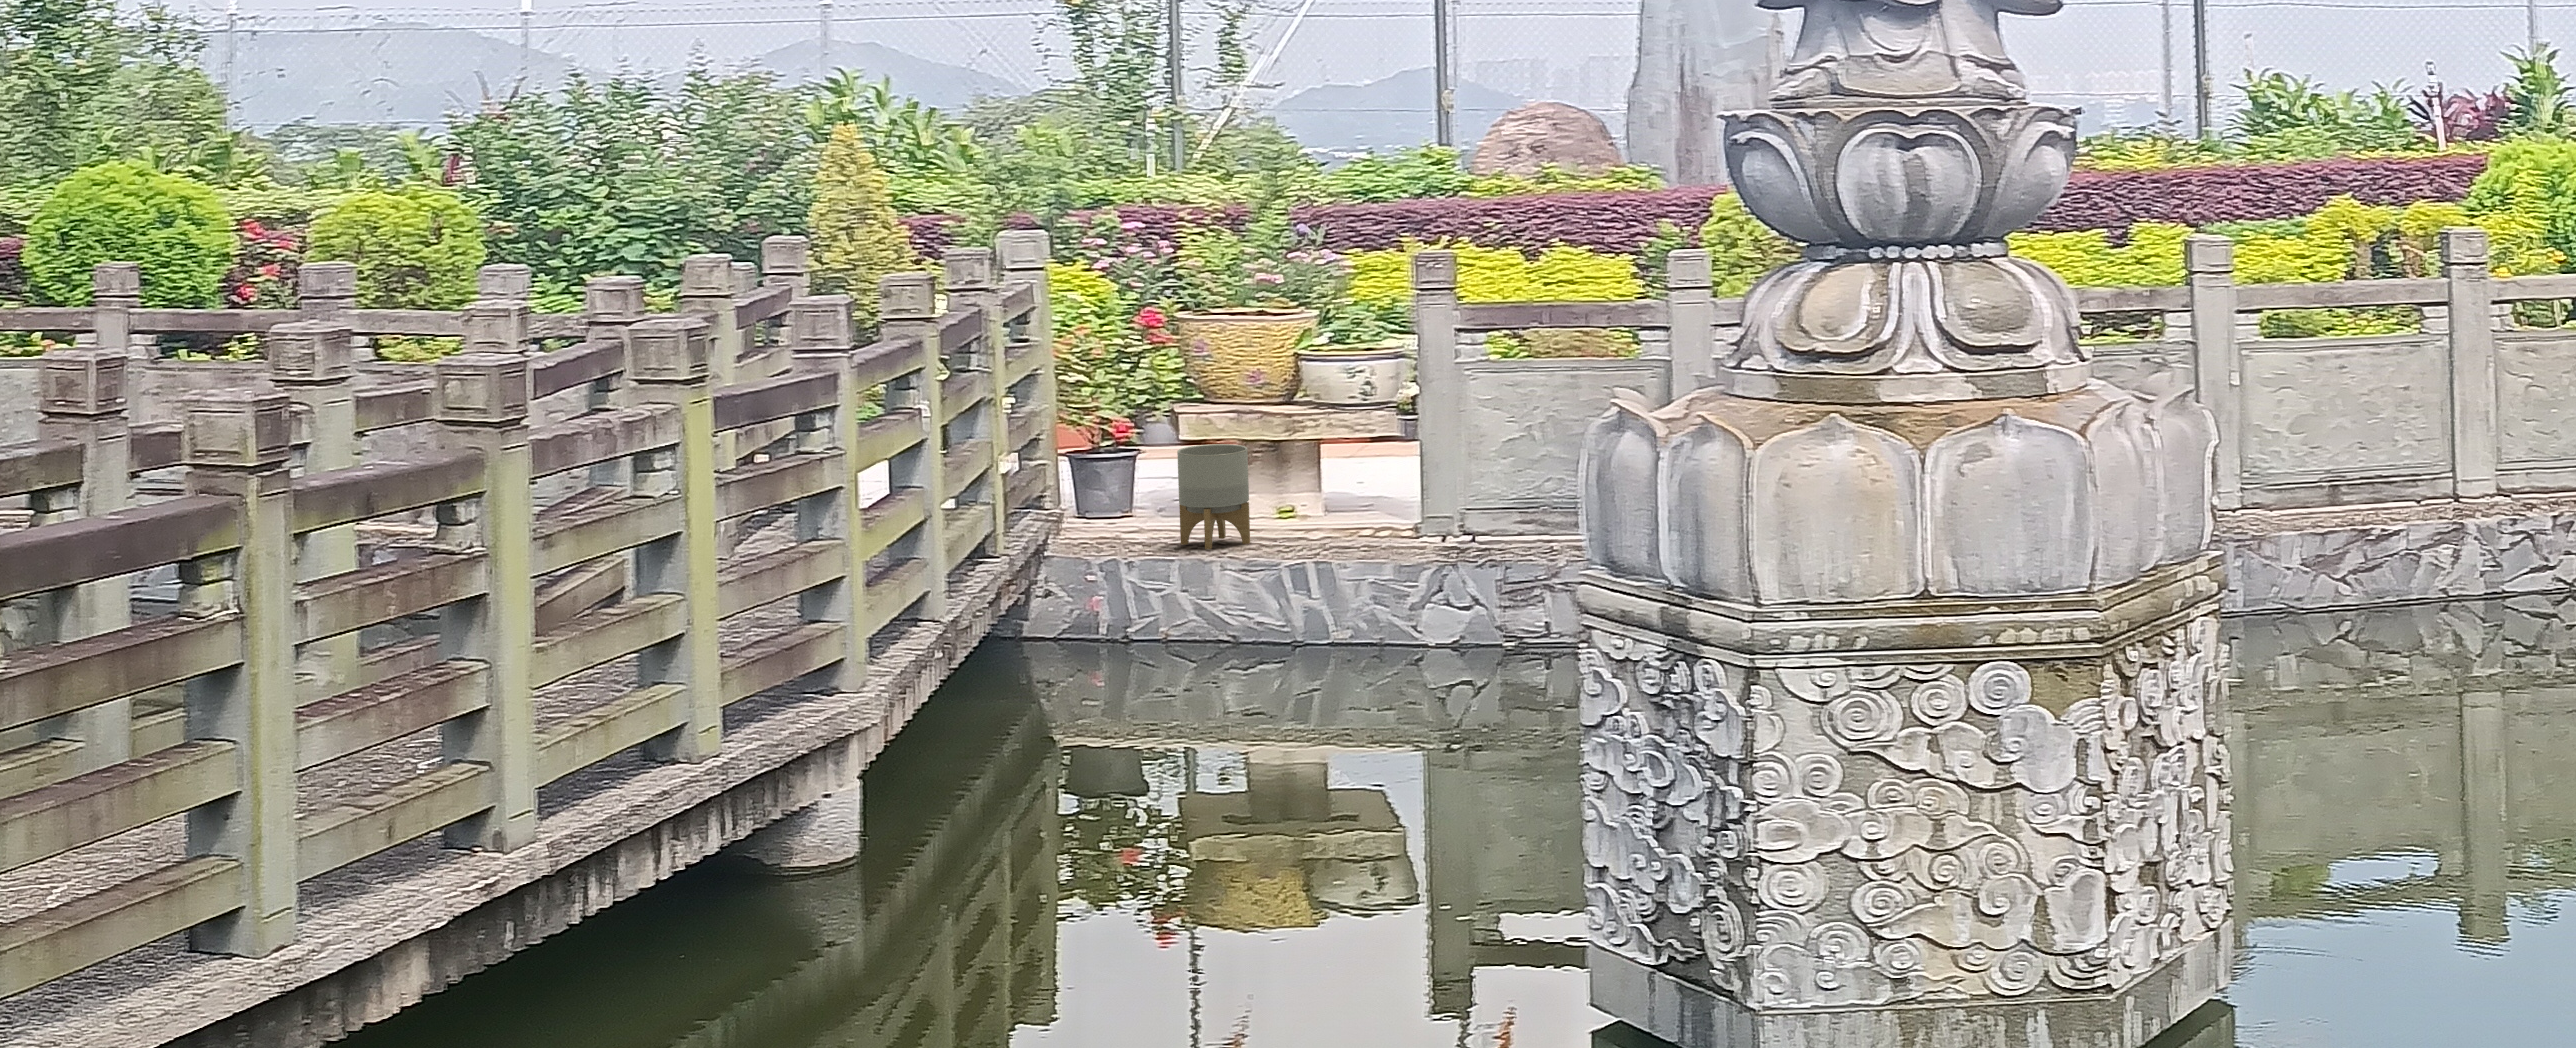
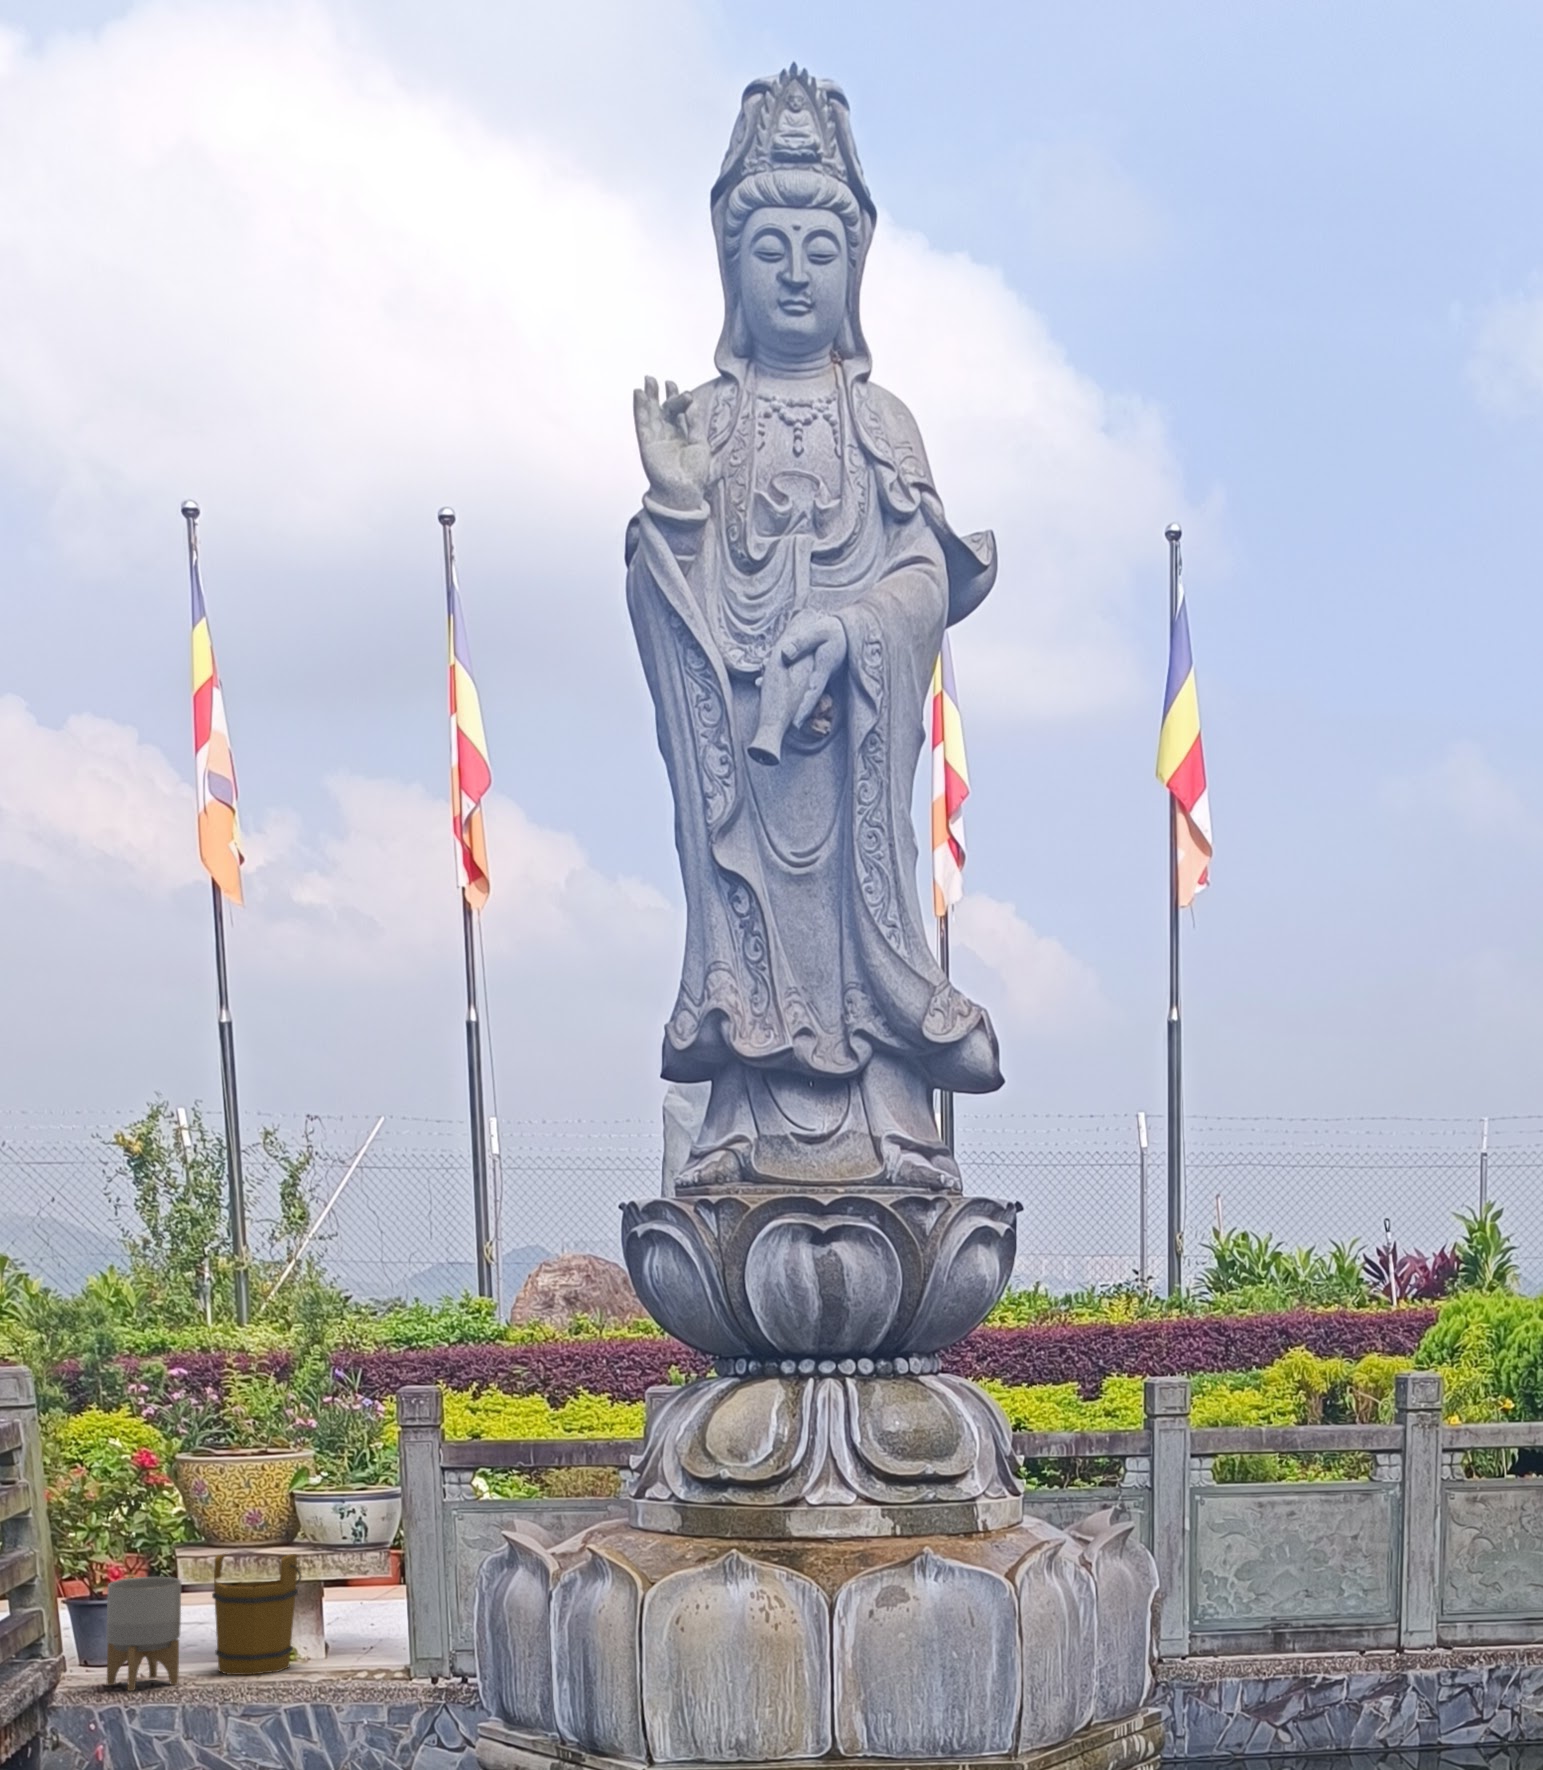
bucket: none [1272,421,1356,536] -> present [212,1554,301,1675]

